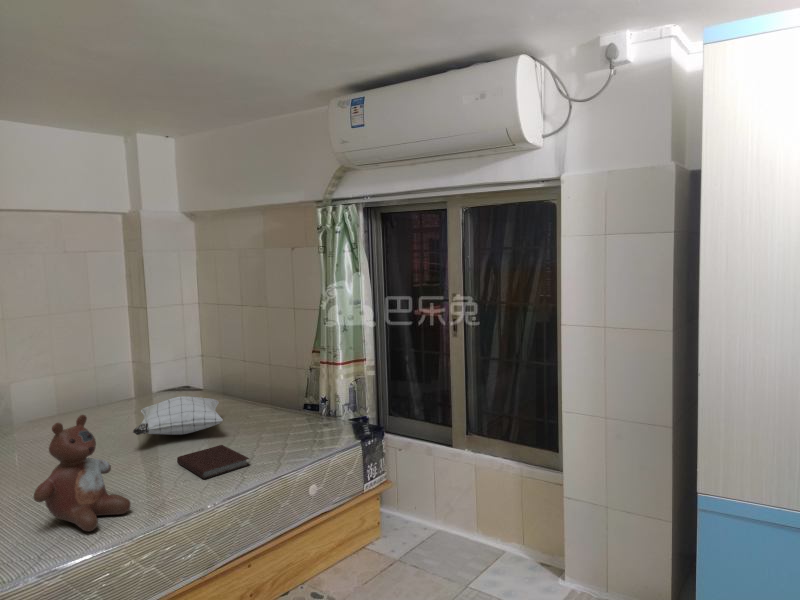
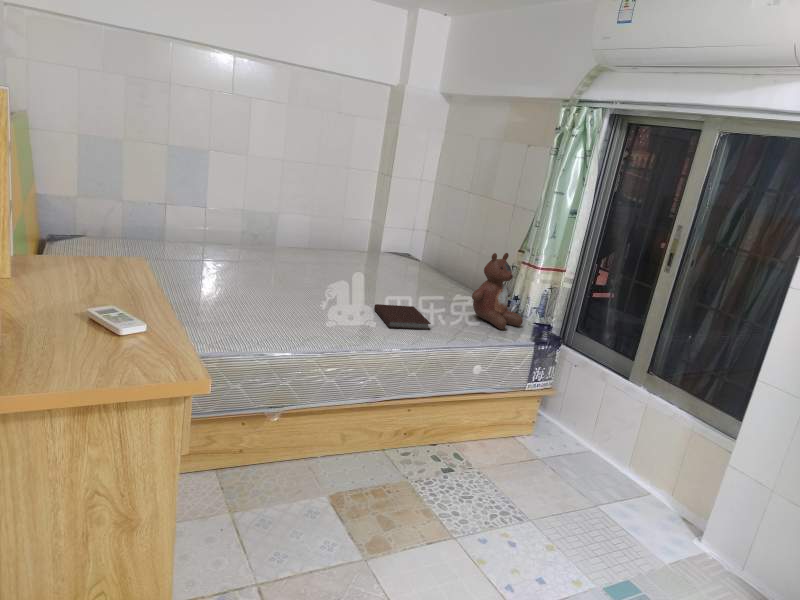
pillow: present [133,396,223,435] -> none [348,256,425,290]
stuffed bear: present [34,415,130,531] -> present [472,253,523,329]

